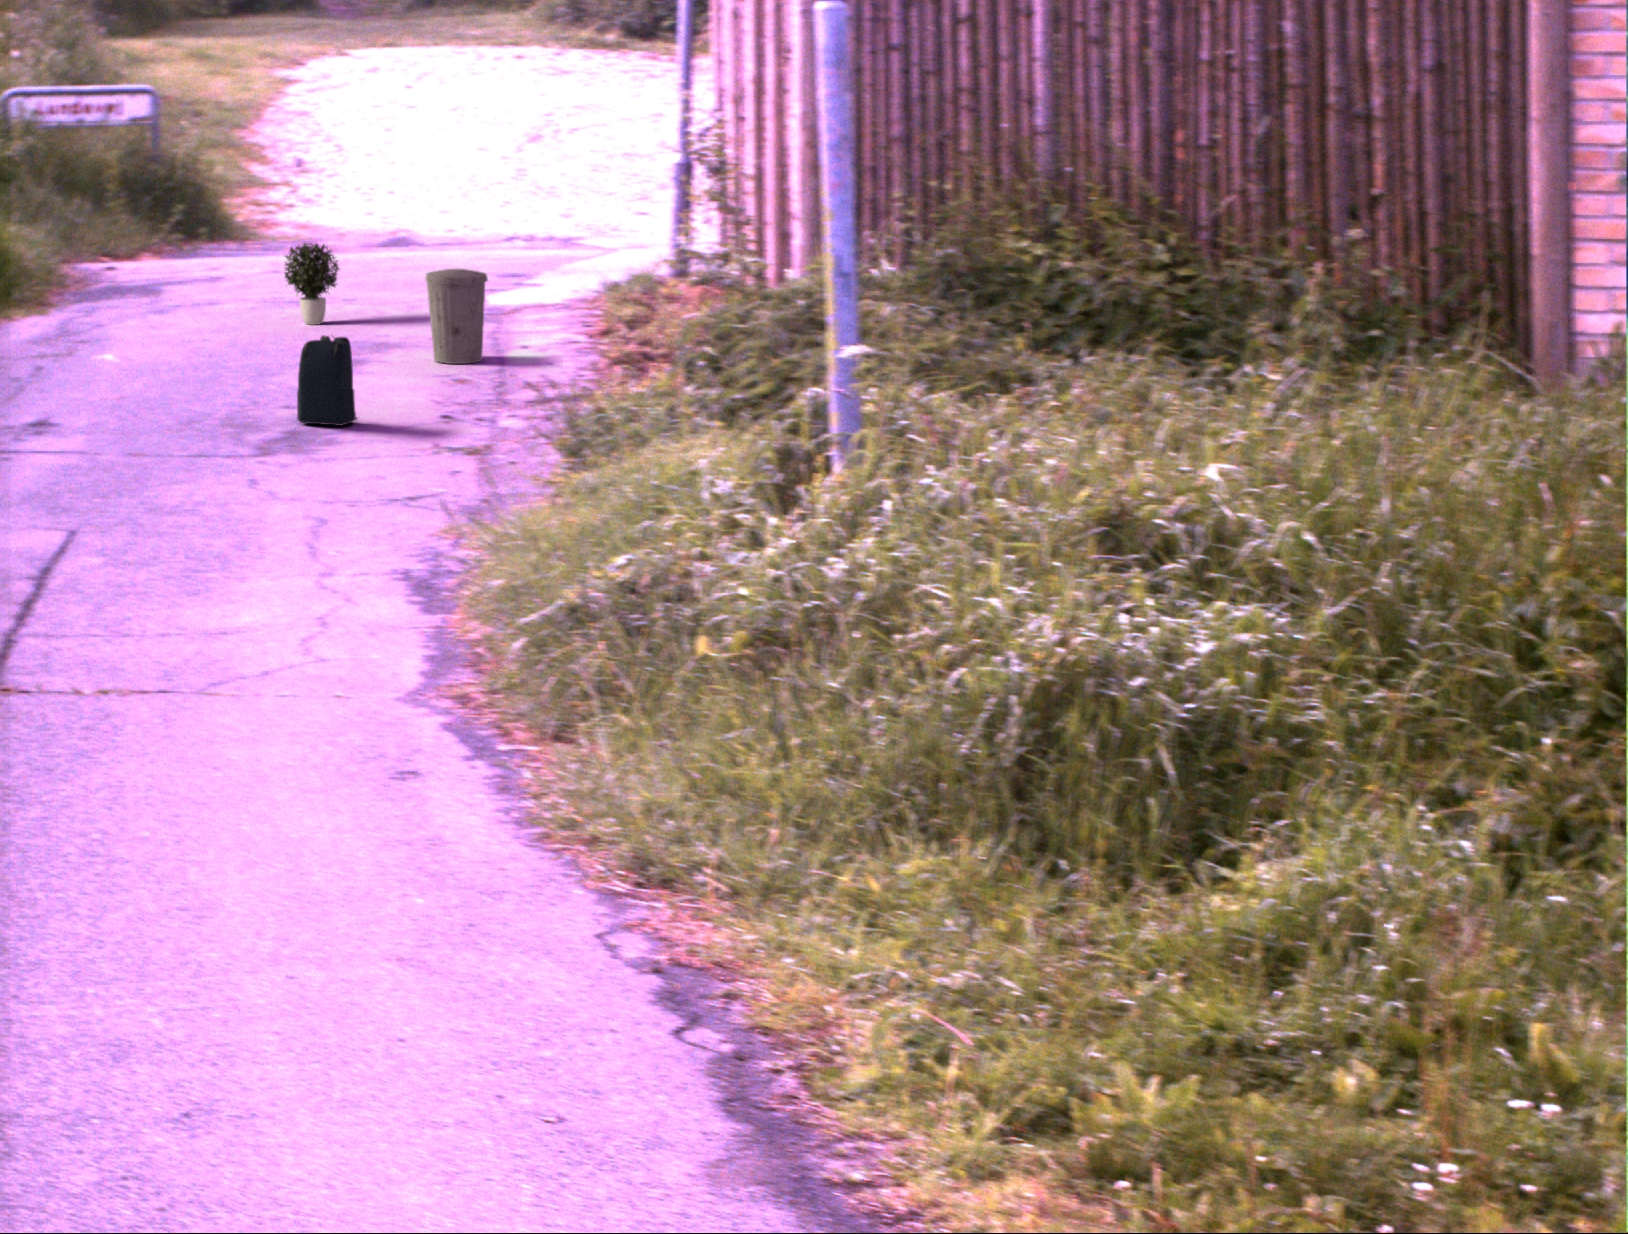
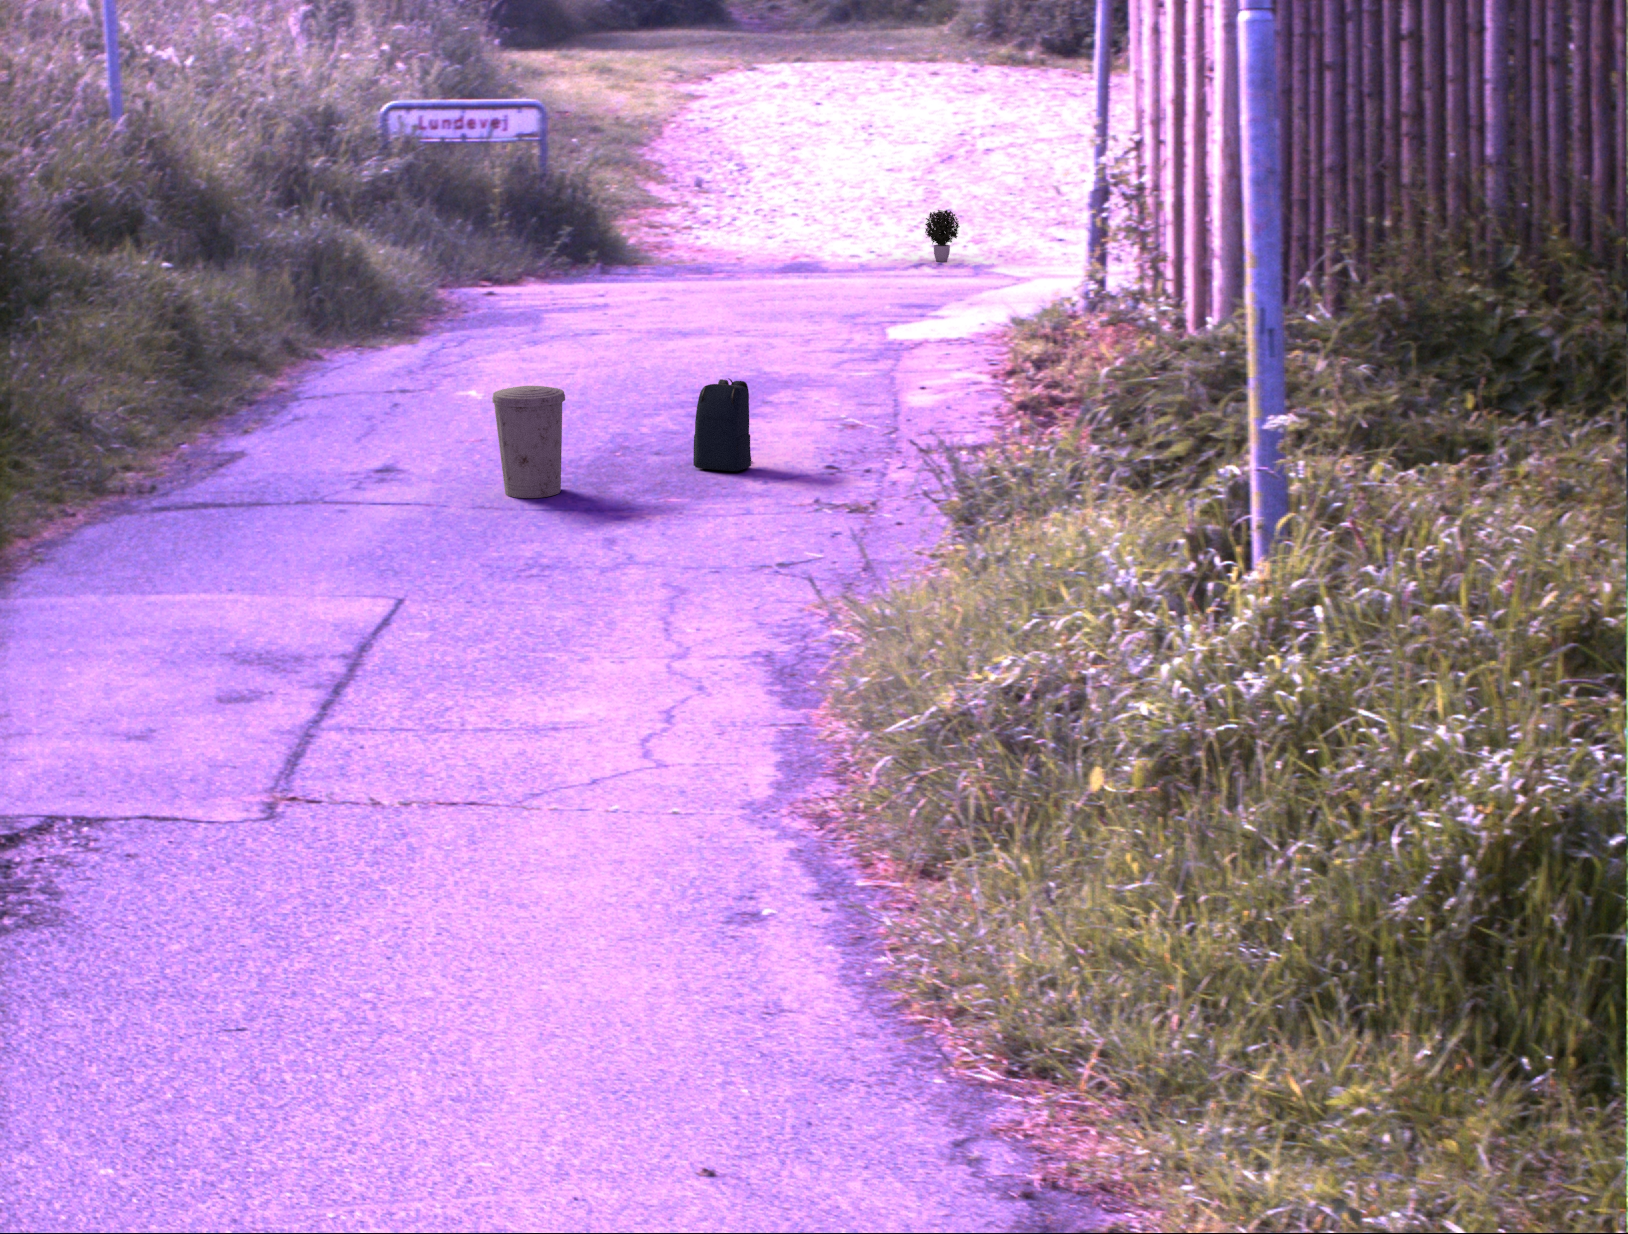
potted plant: present [285,243,340,325] -> present [925,210,960,262]
trash can: present [425,269,488,364] -> present [492,386,565,498]

